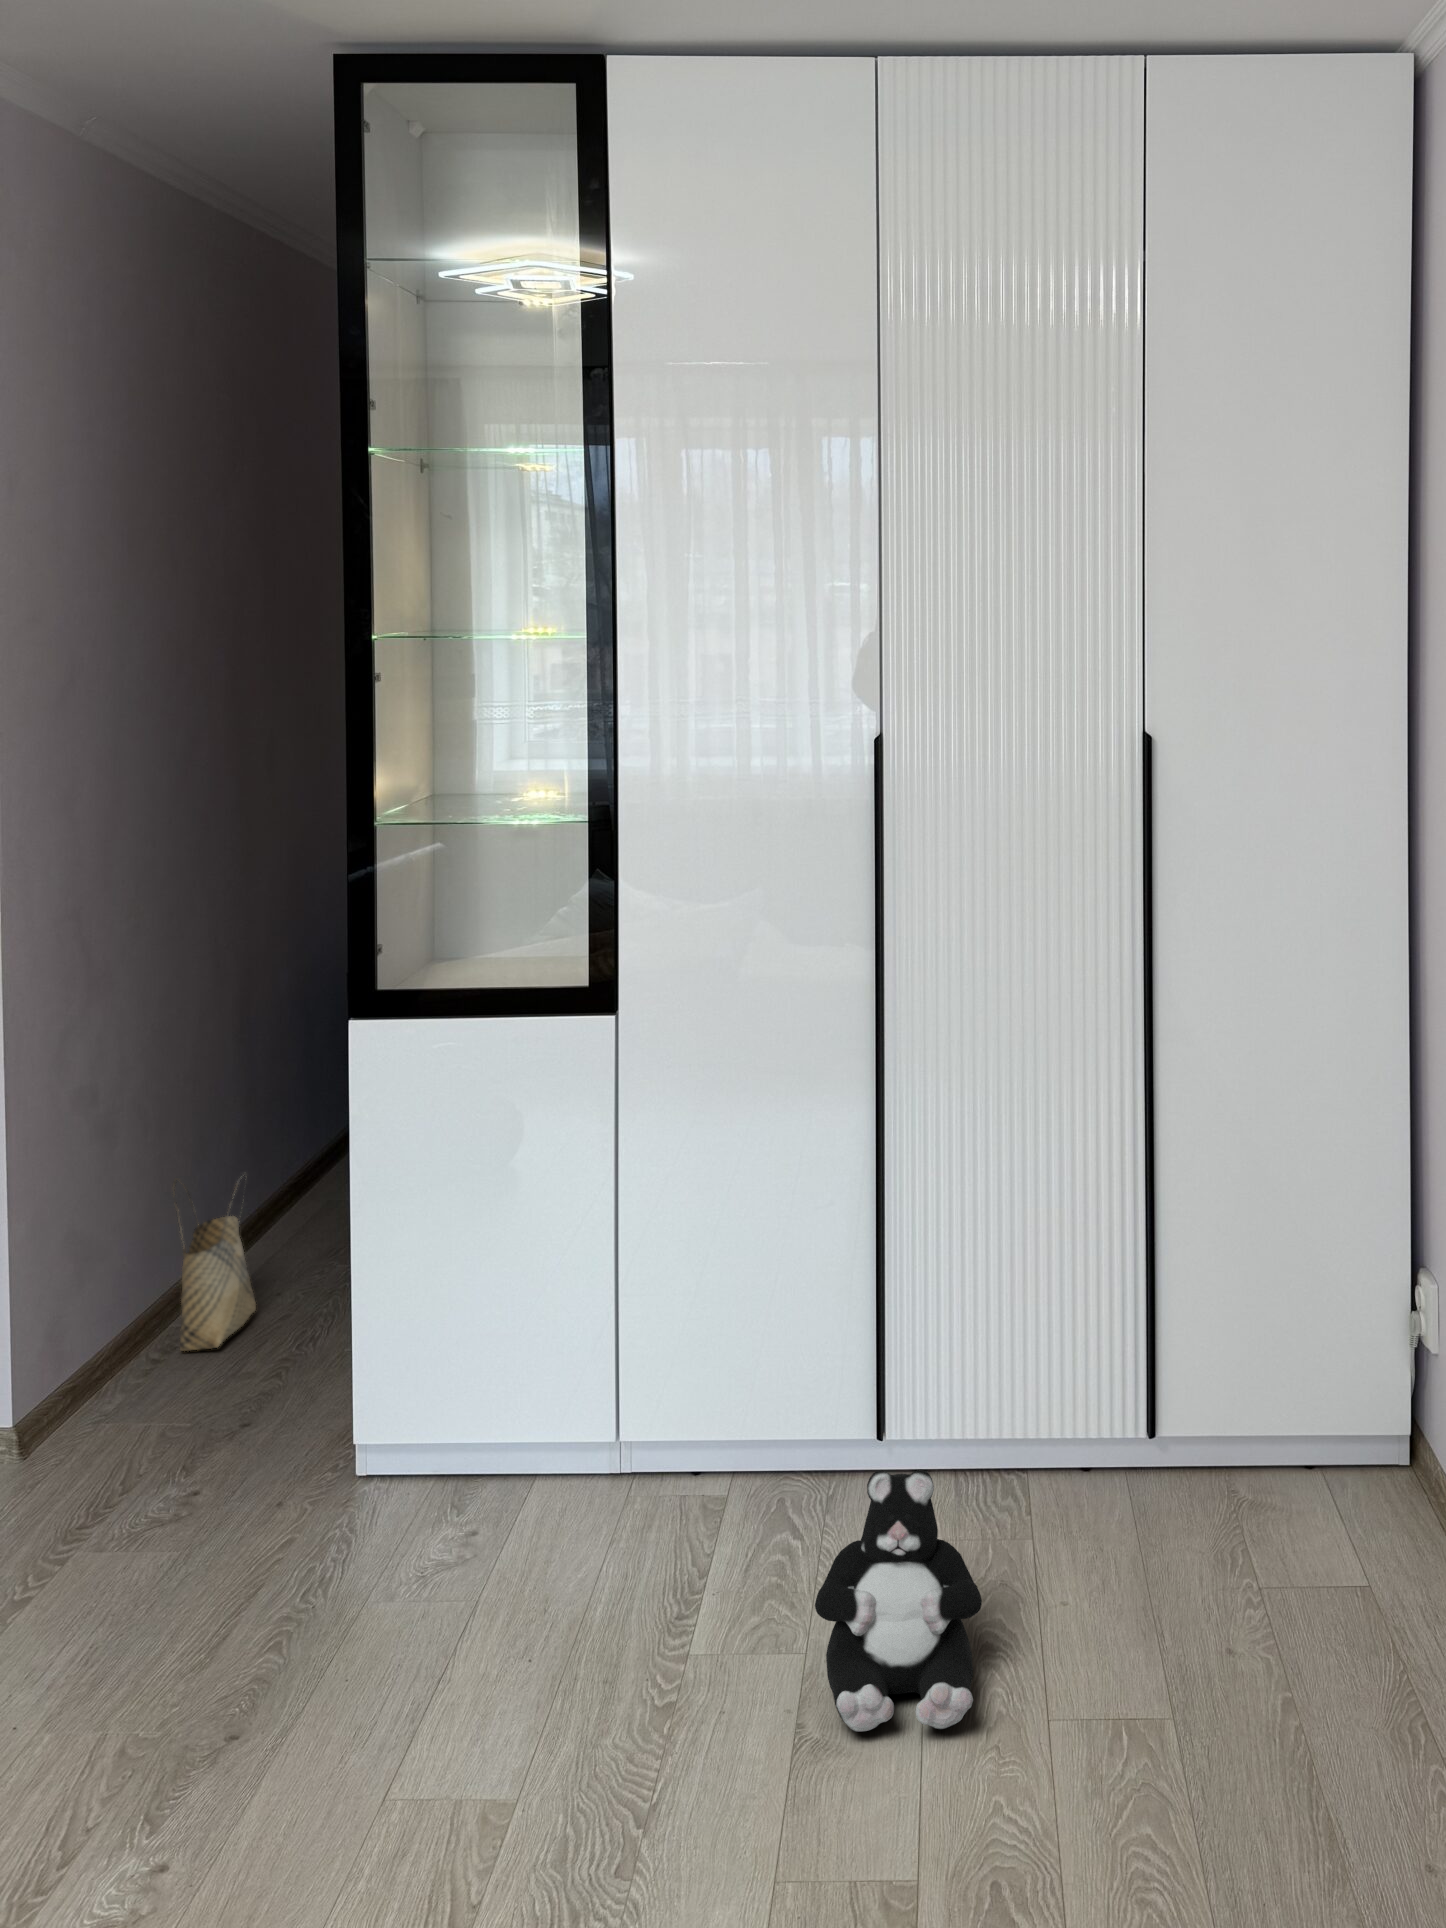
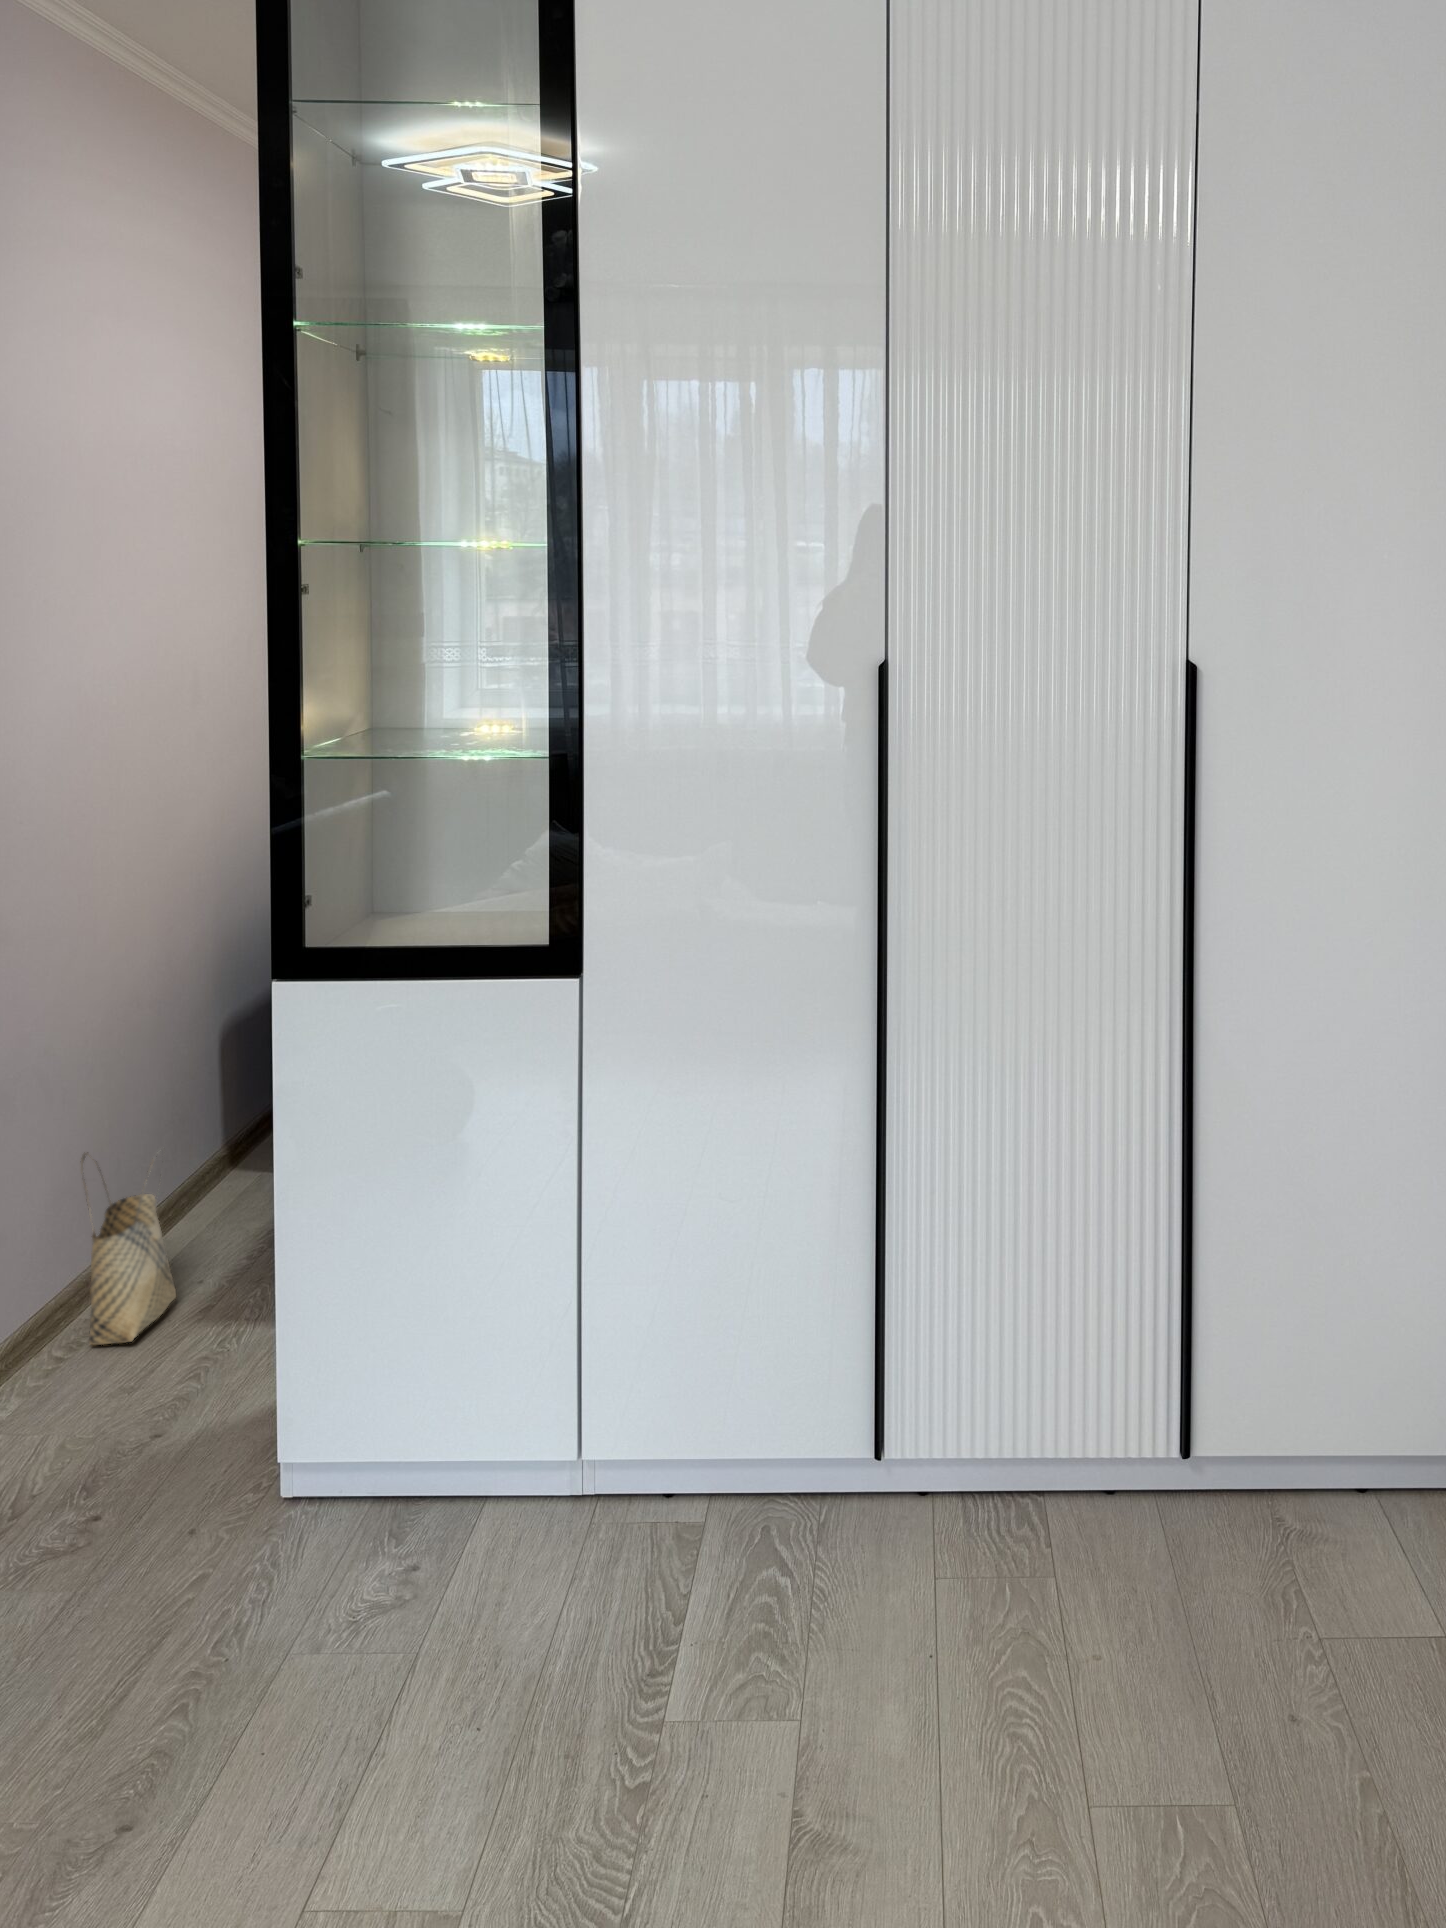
plush toy: present [815,1470,982,1732] -> none [812,1514,1007,1825]

